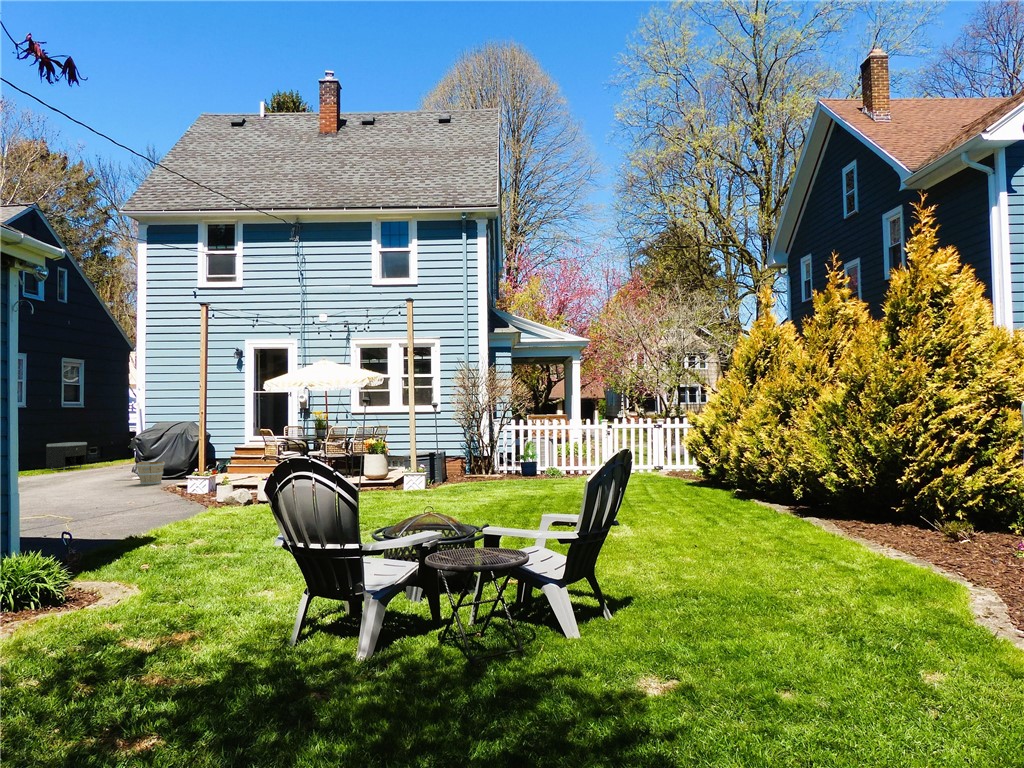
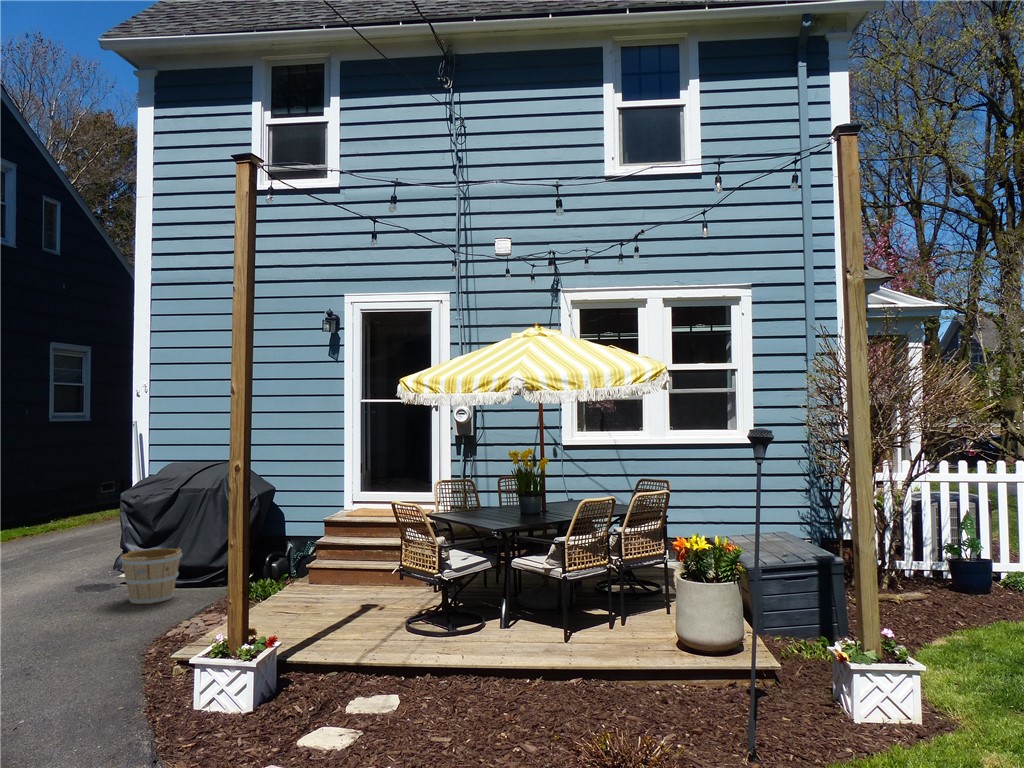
storage bench: present [46,442,87,470] -> none [12,478,83,528]

